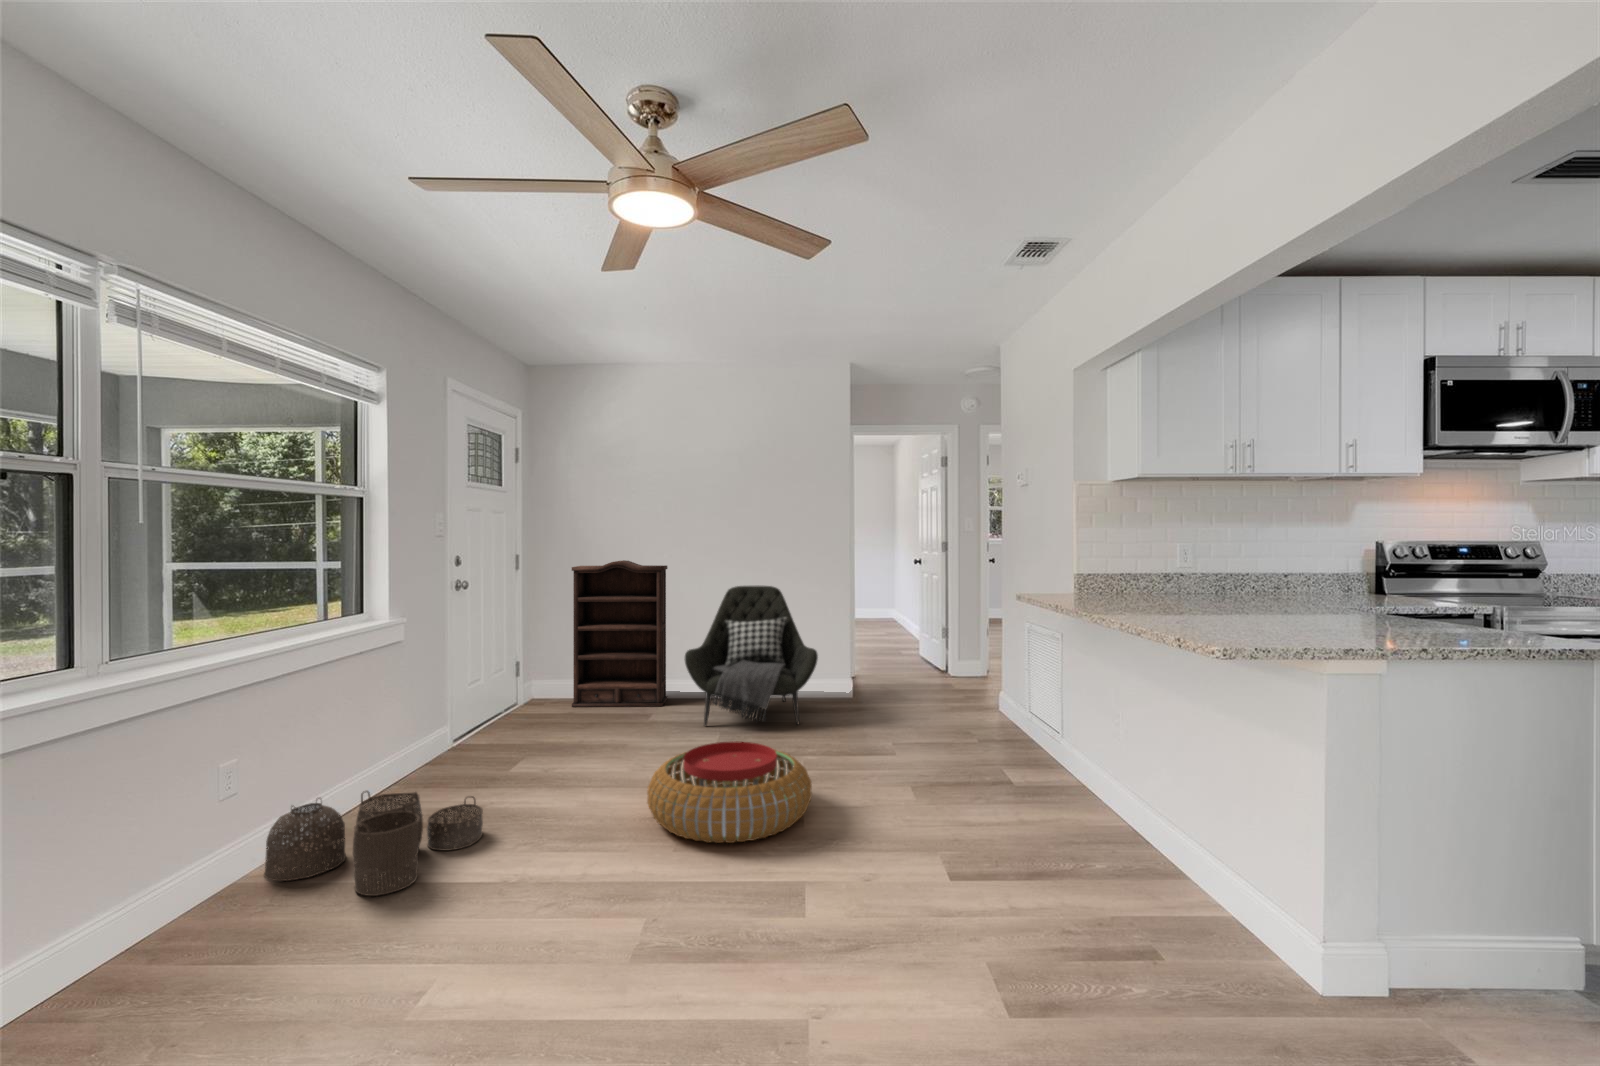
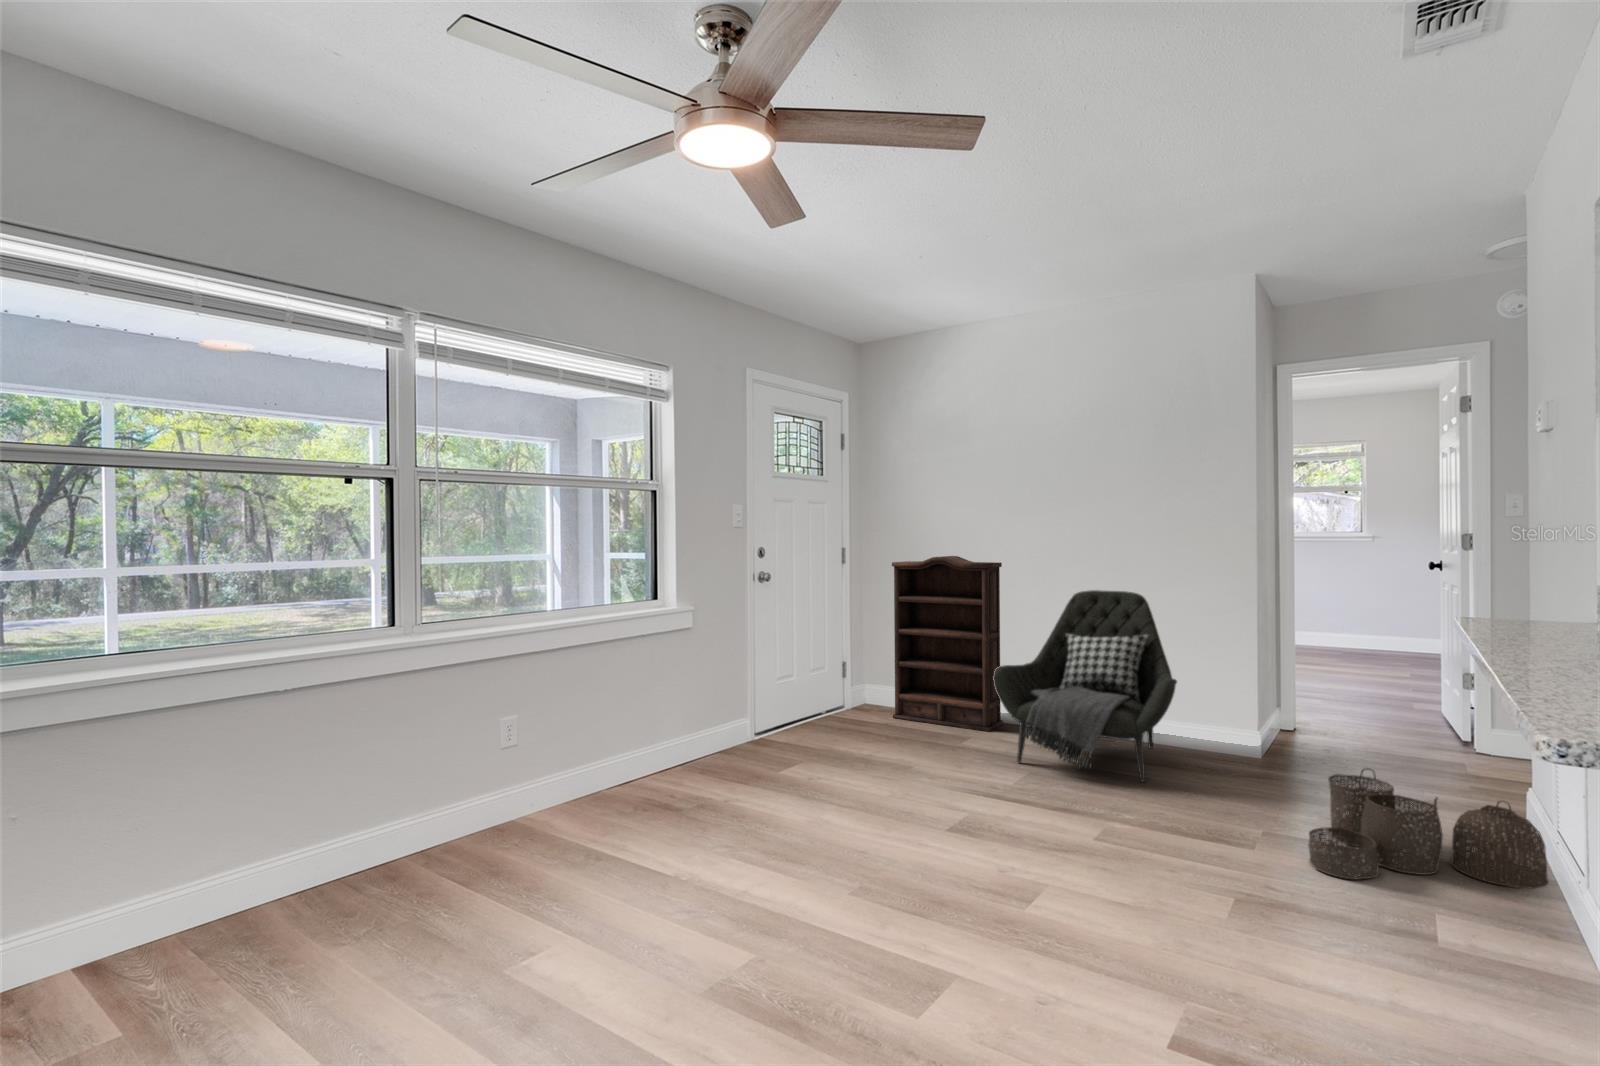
pouf: present [647,741,812,843] -> none [853,781,1065,912]
woven basket: present [264,791,483,896] -> present [1308,768,1548,889]

